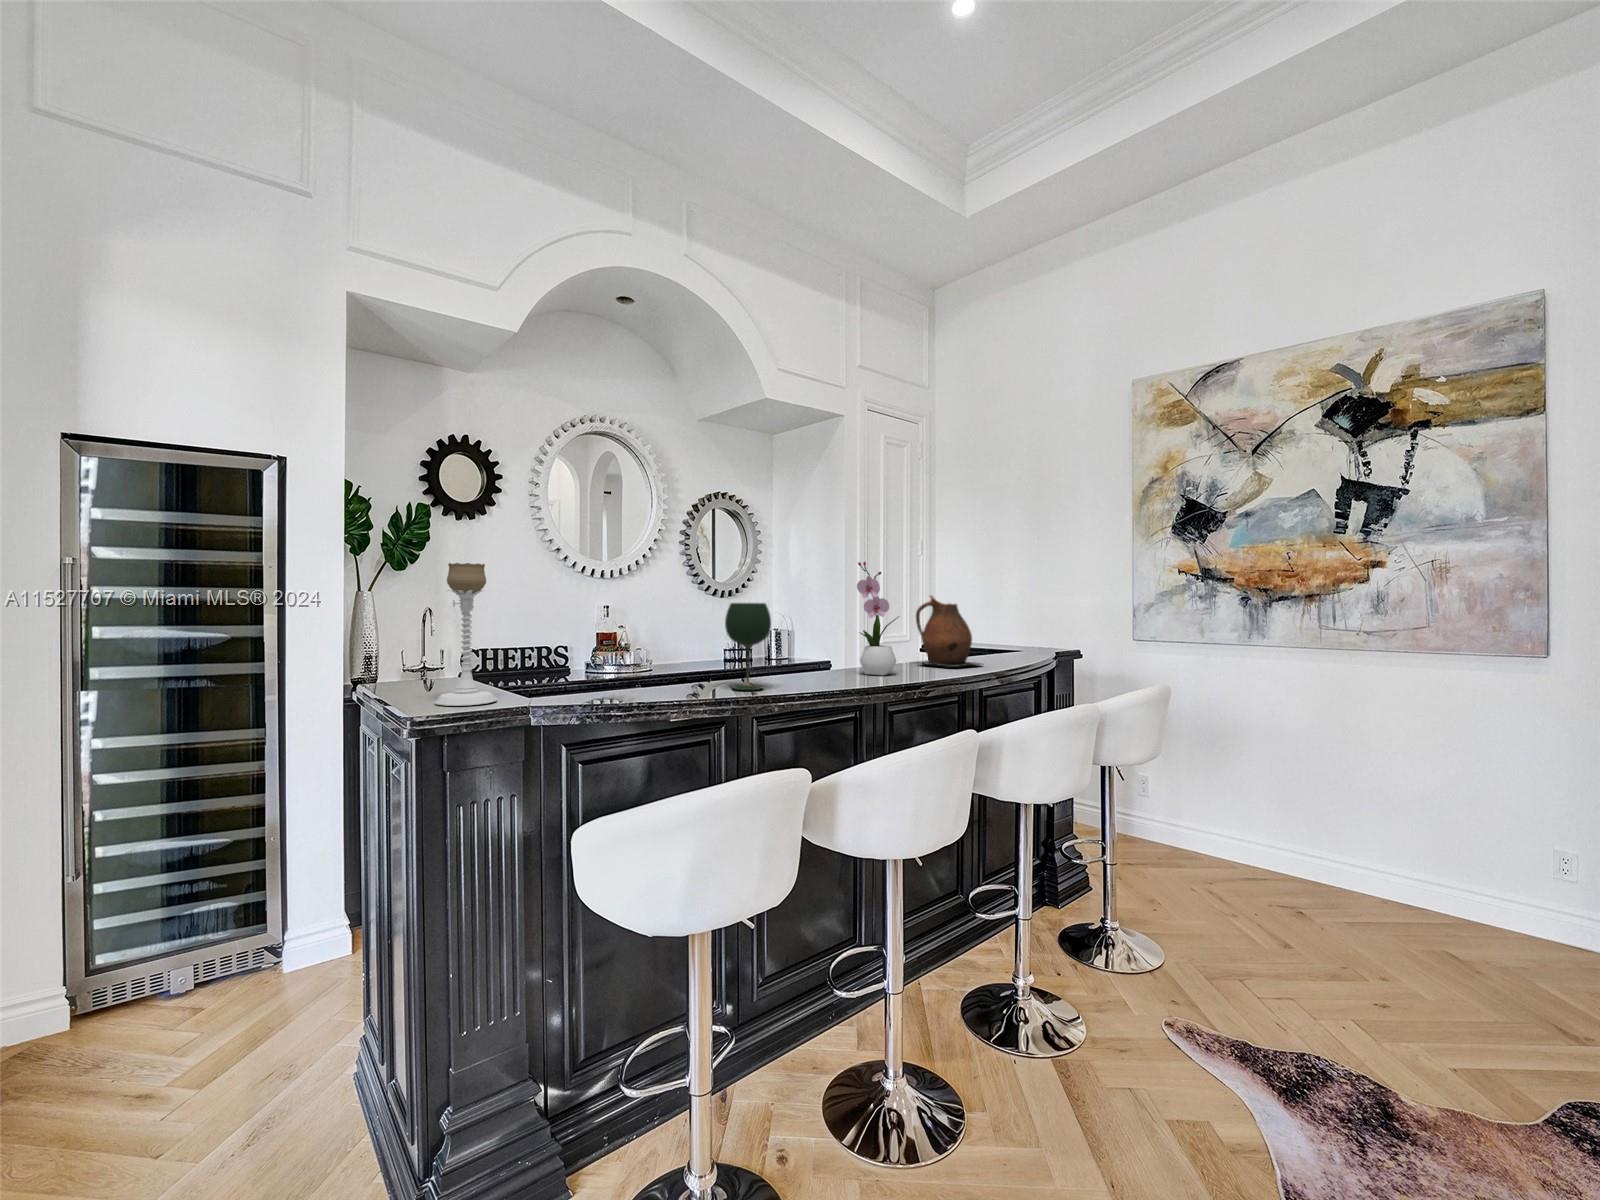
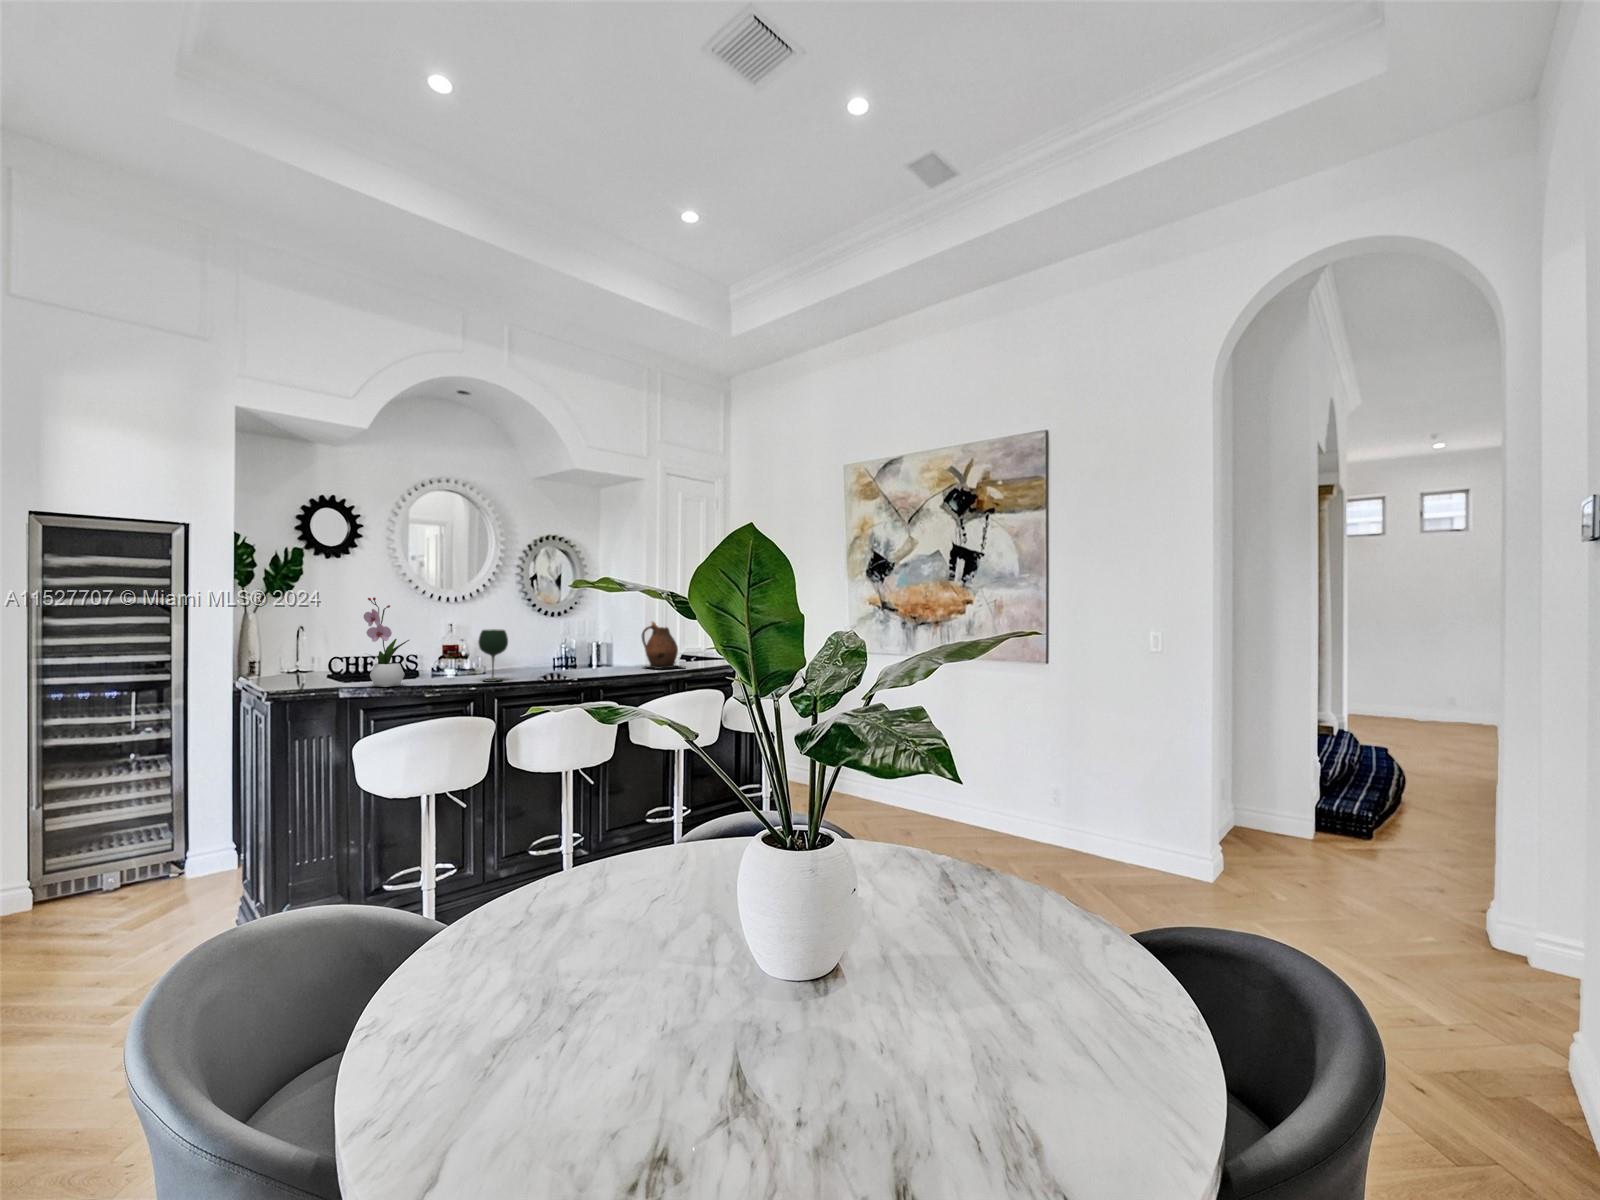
flower arrangement: present [857,562,899,675] -> present [364,597,409,687]
candle holder: present [434,563,497,706] -> none [289,609,328,689]

